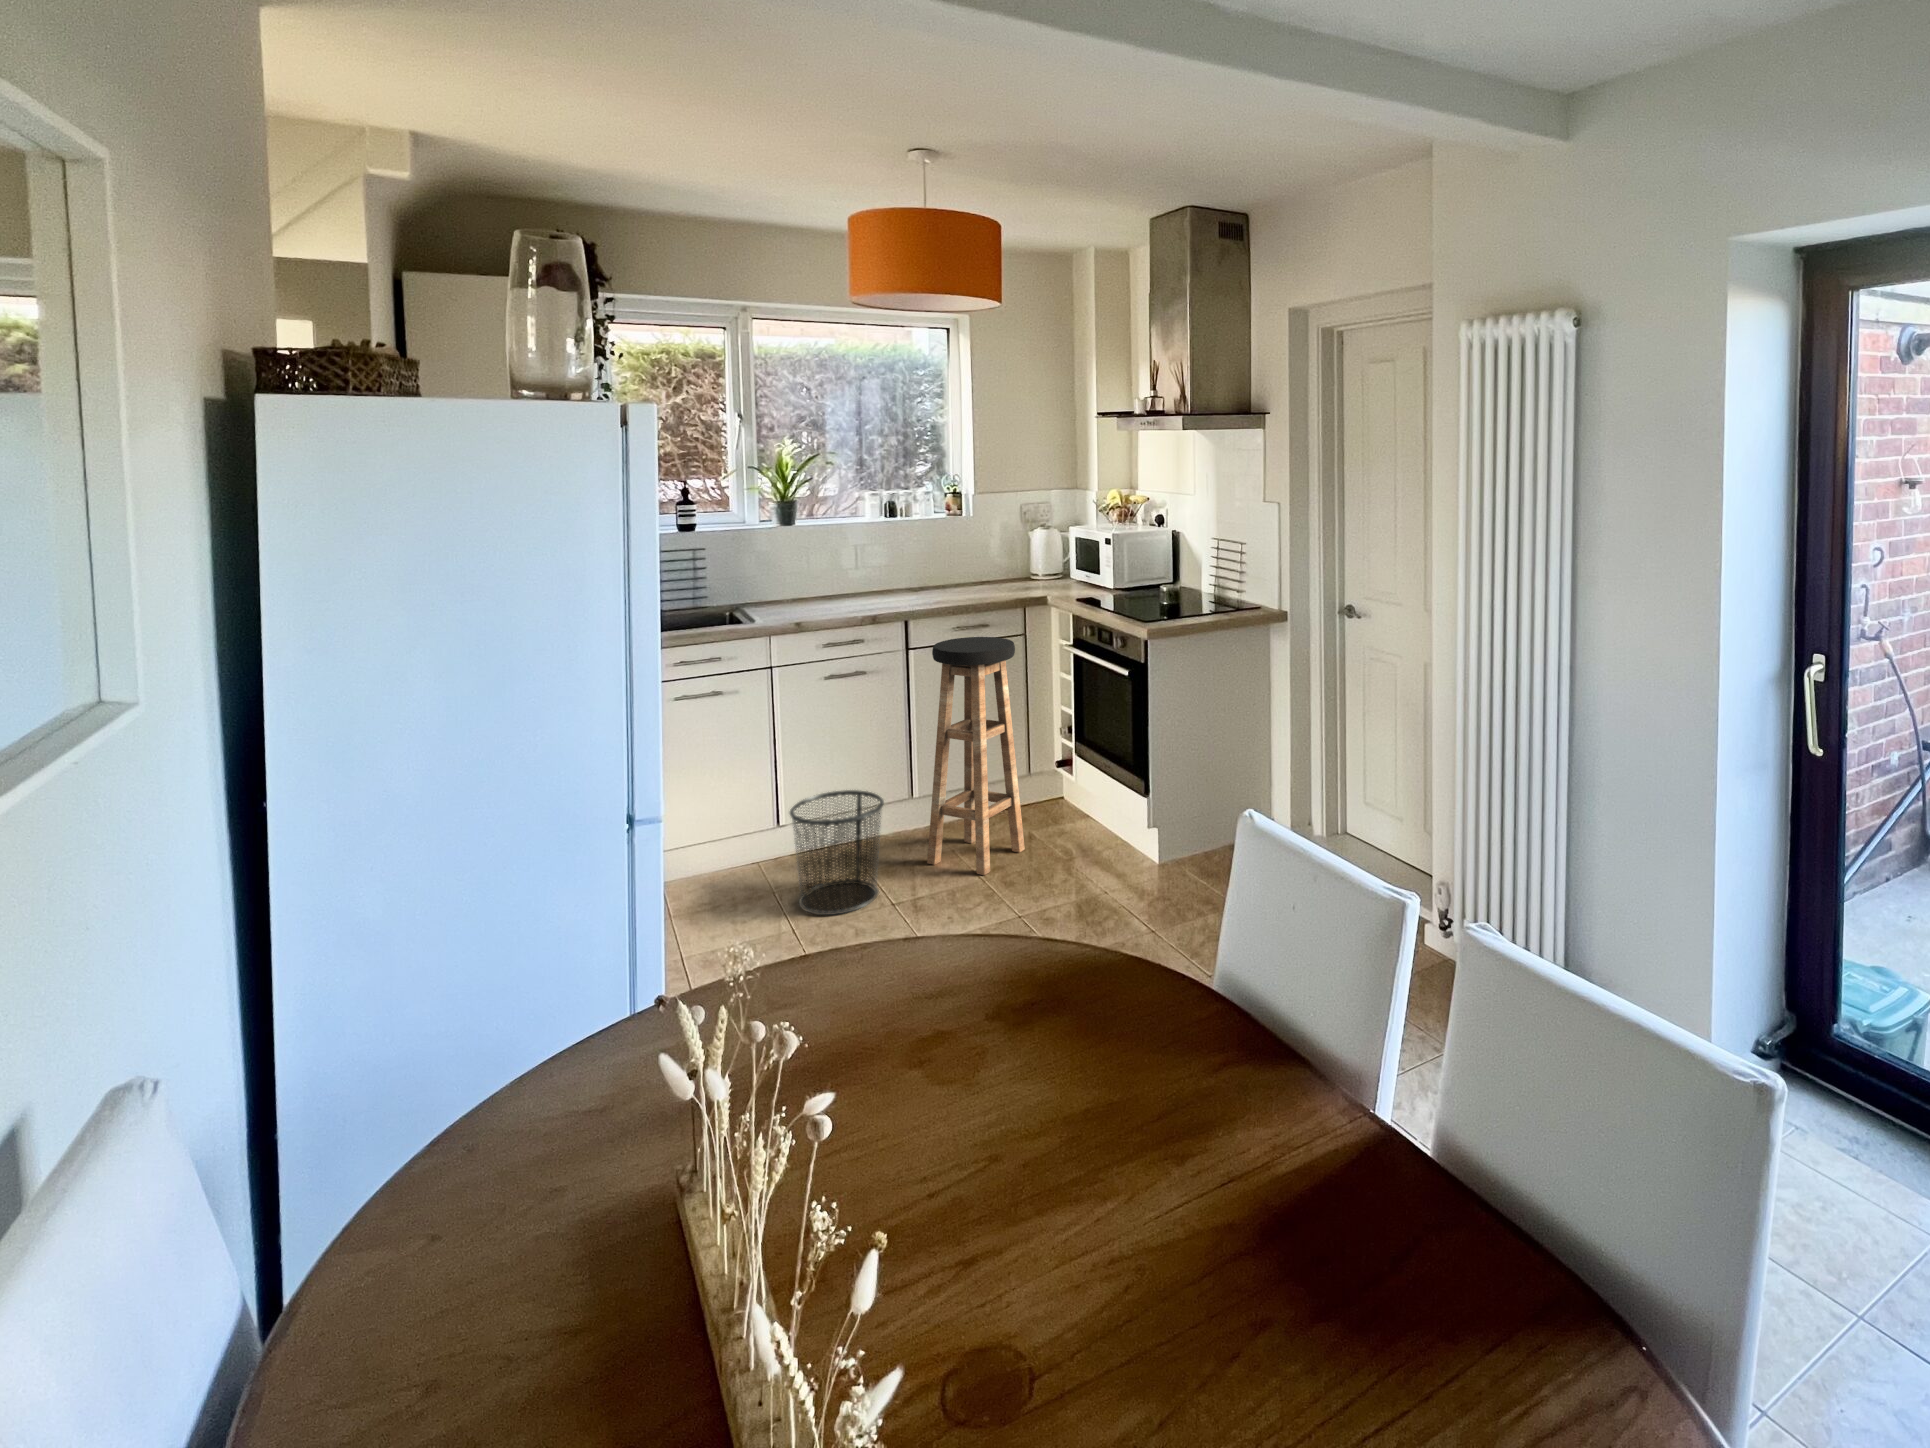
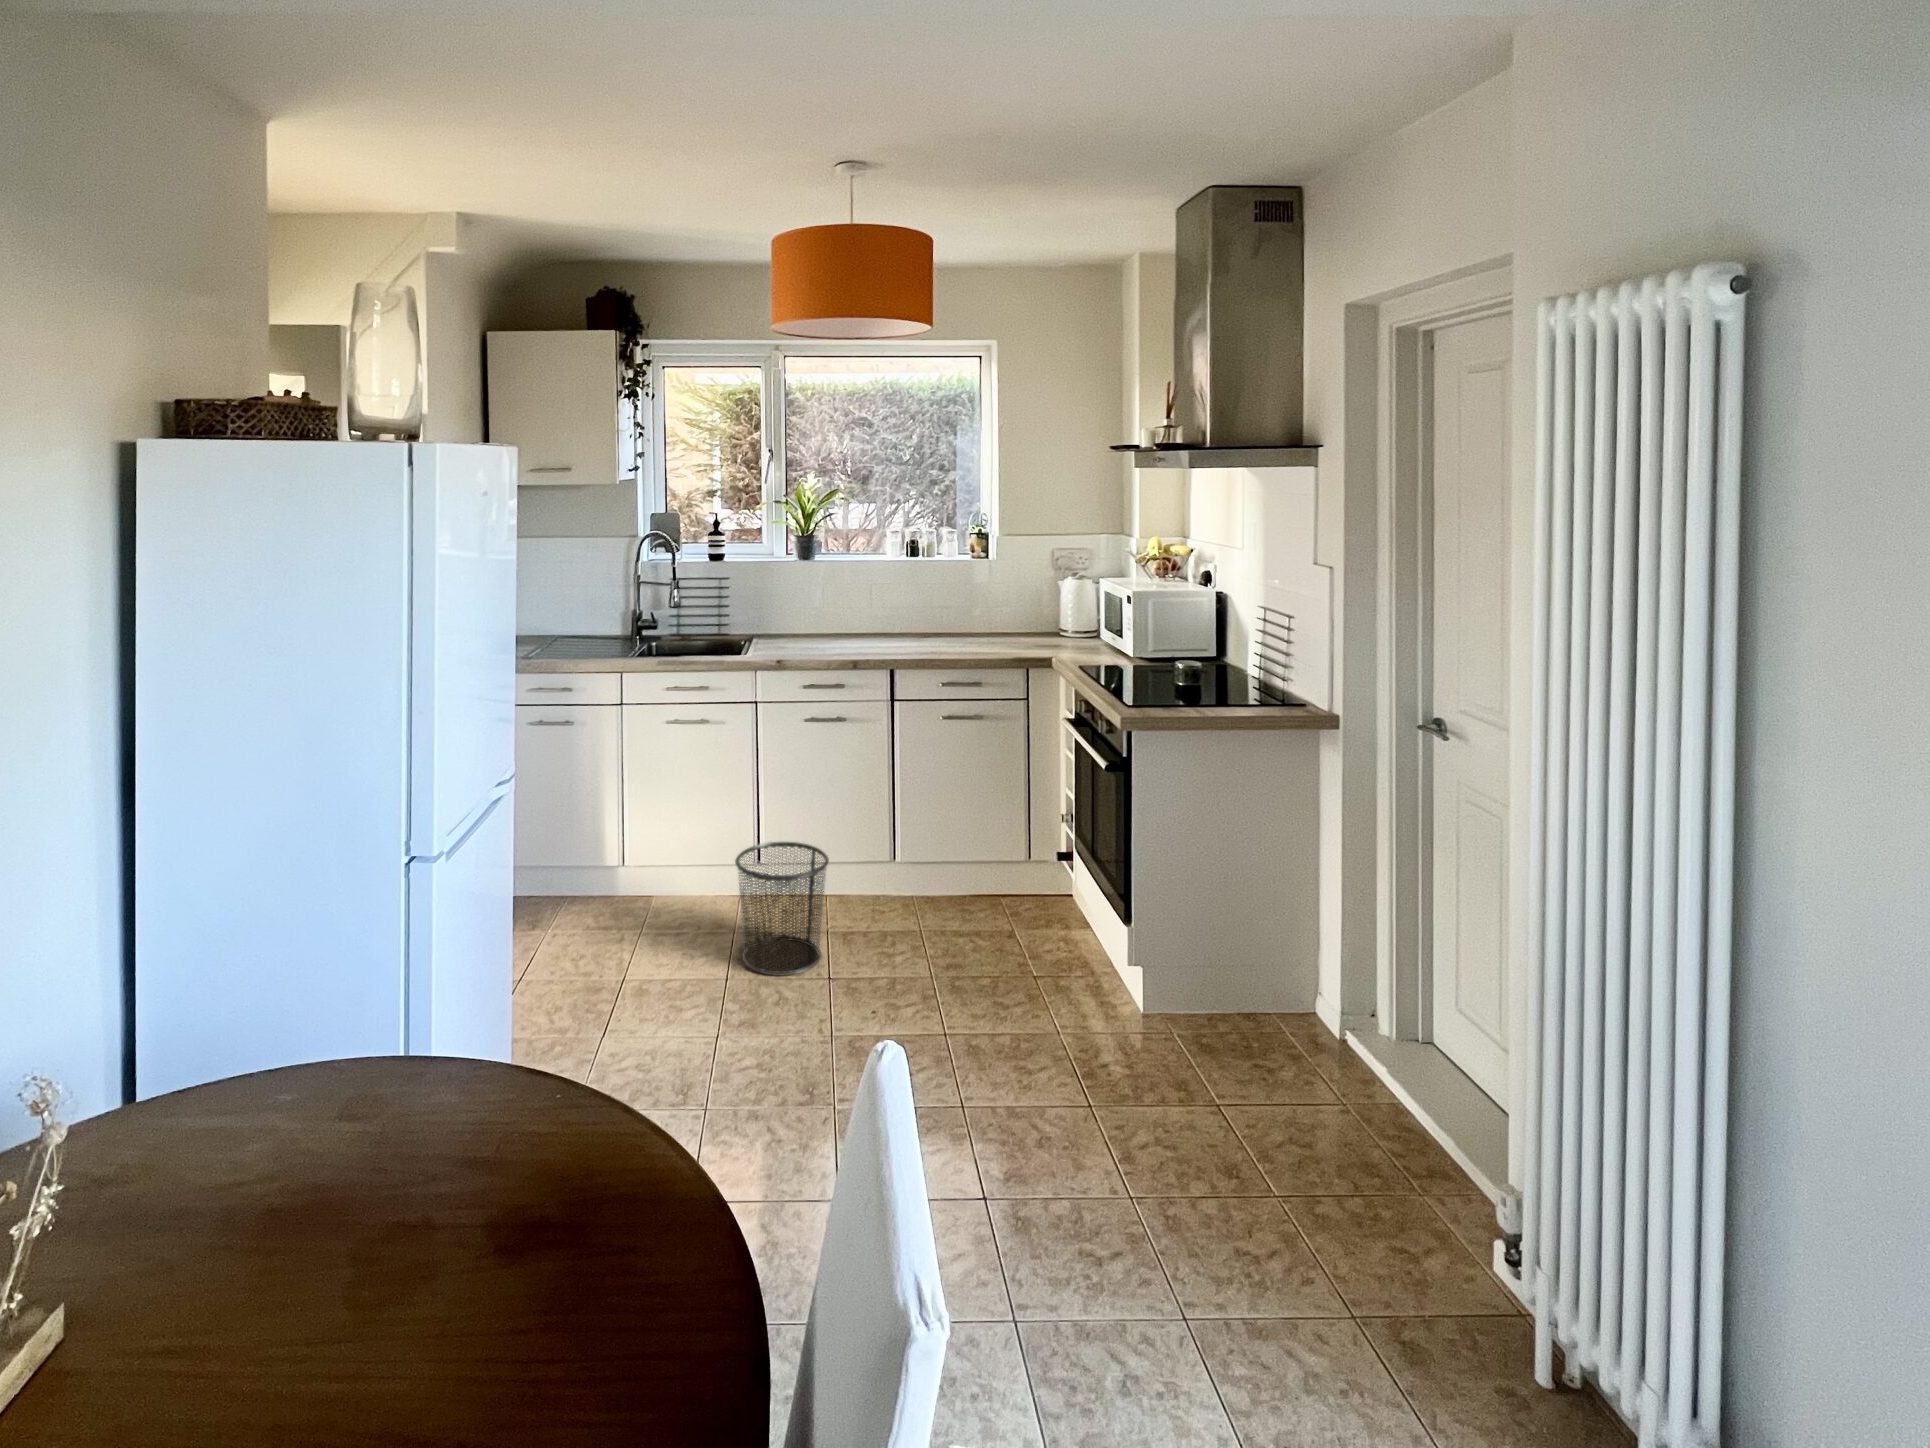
bar stool: present [927,637,1025,875] -> none [886,696,995,971]

